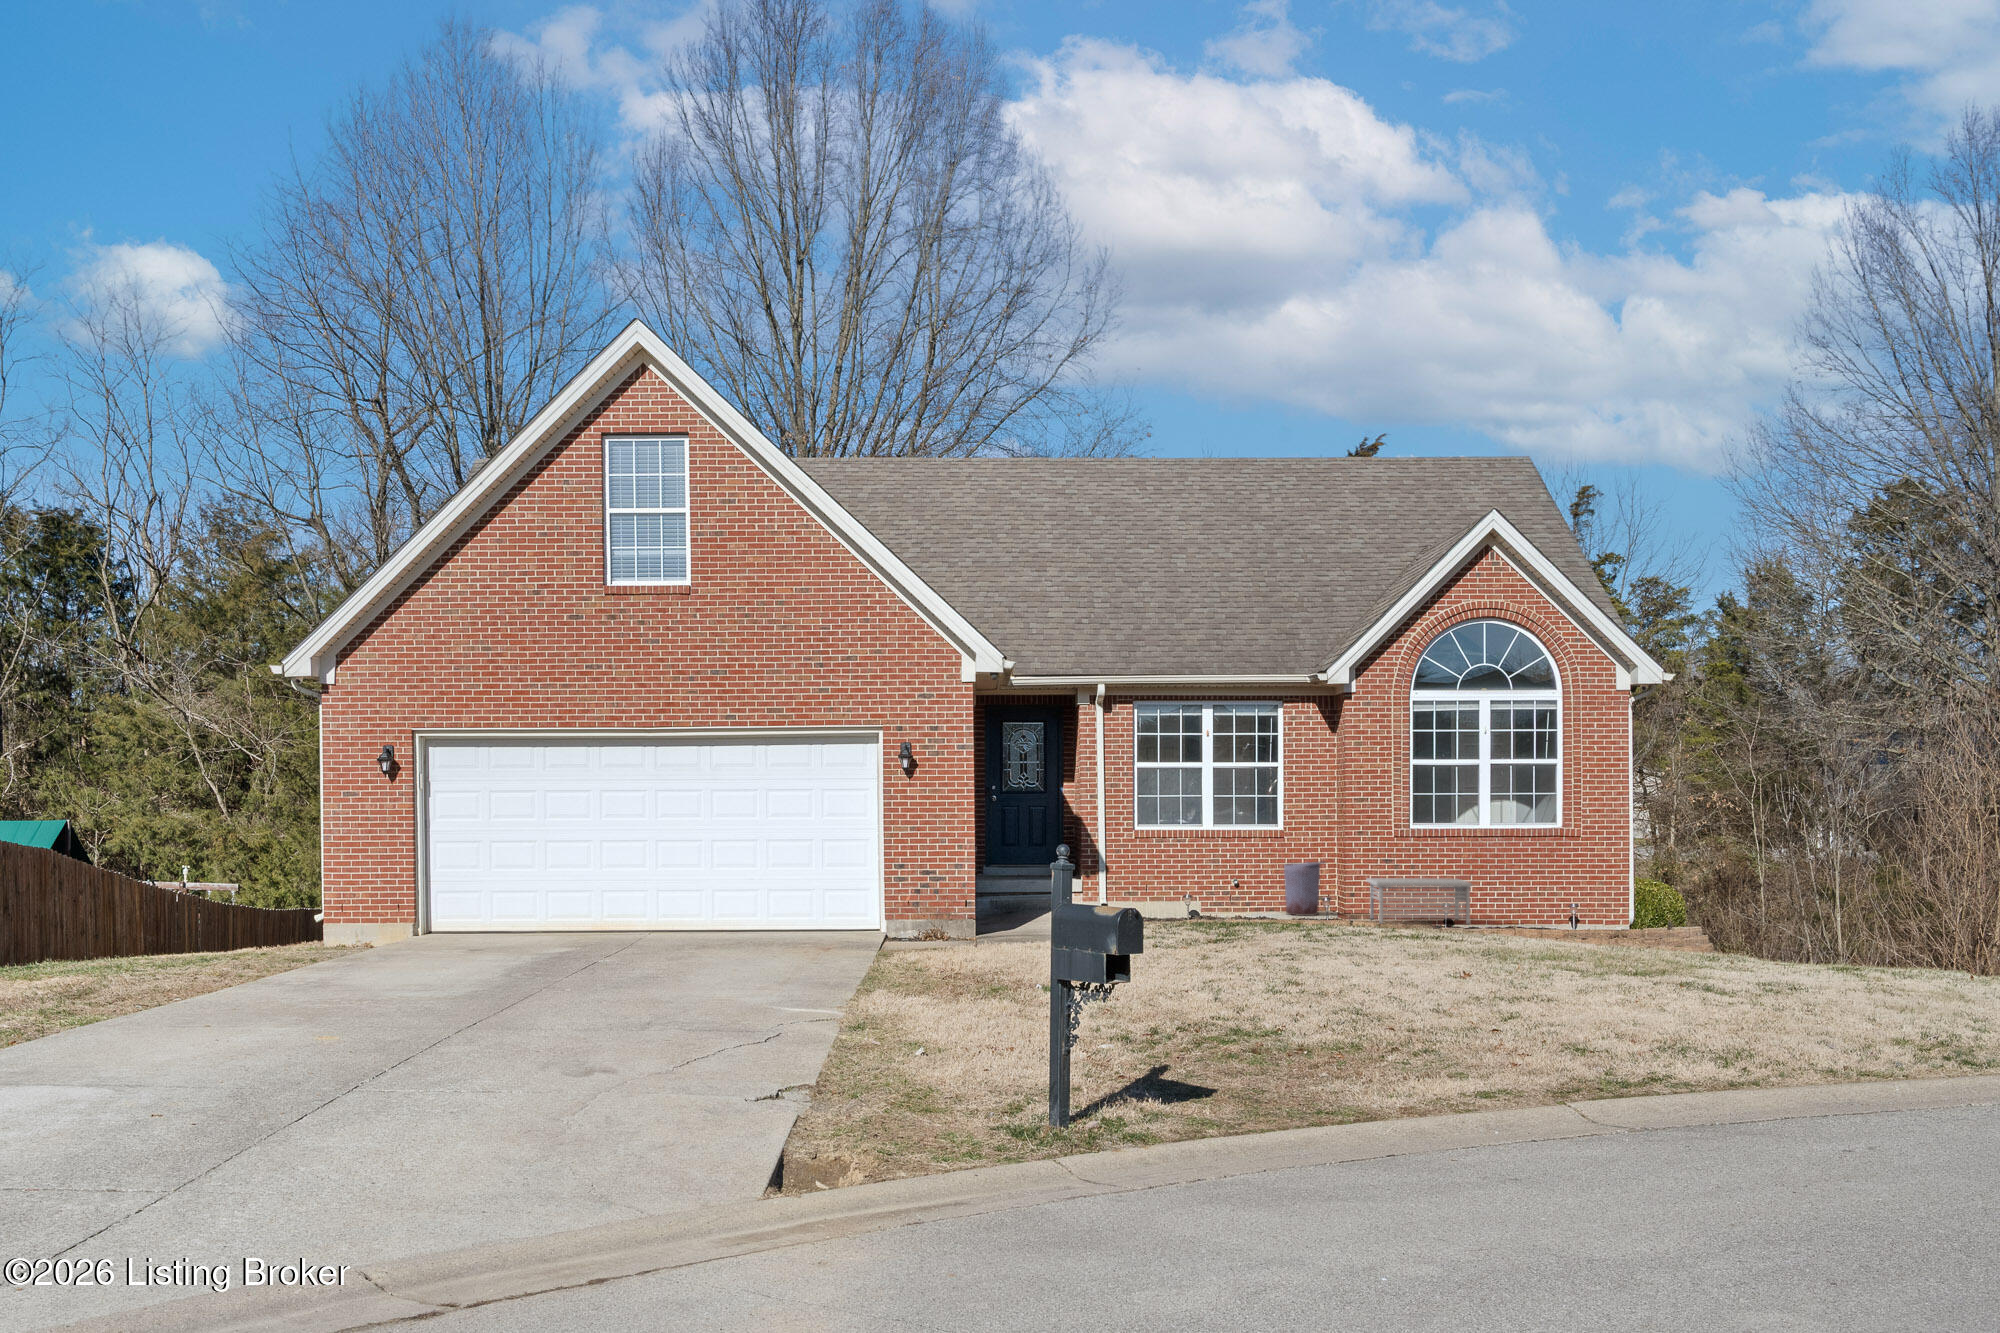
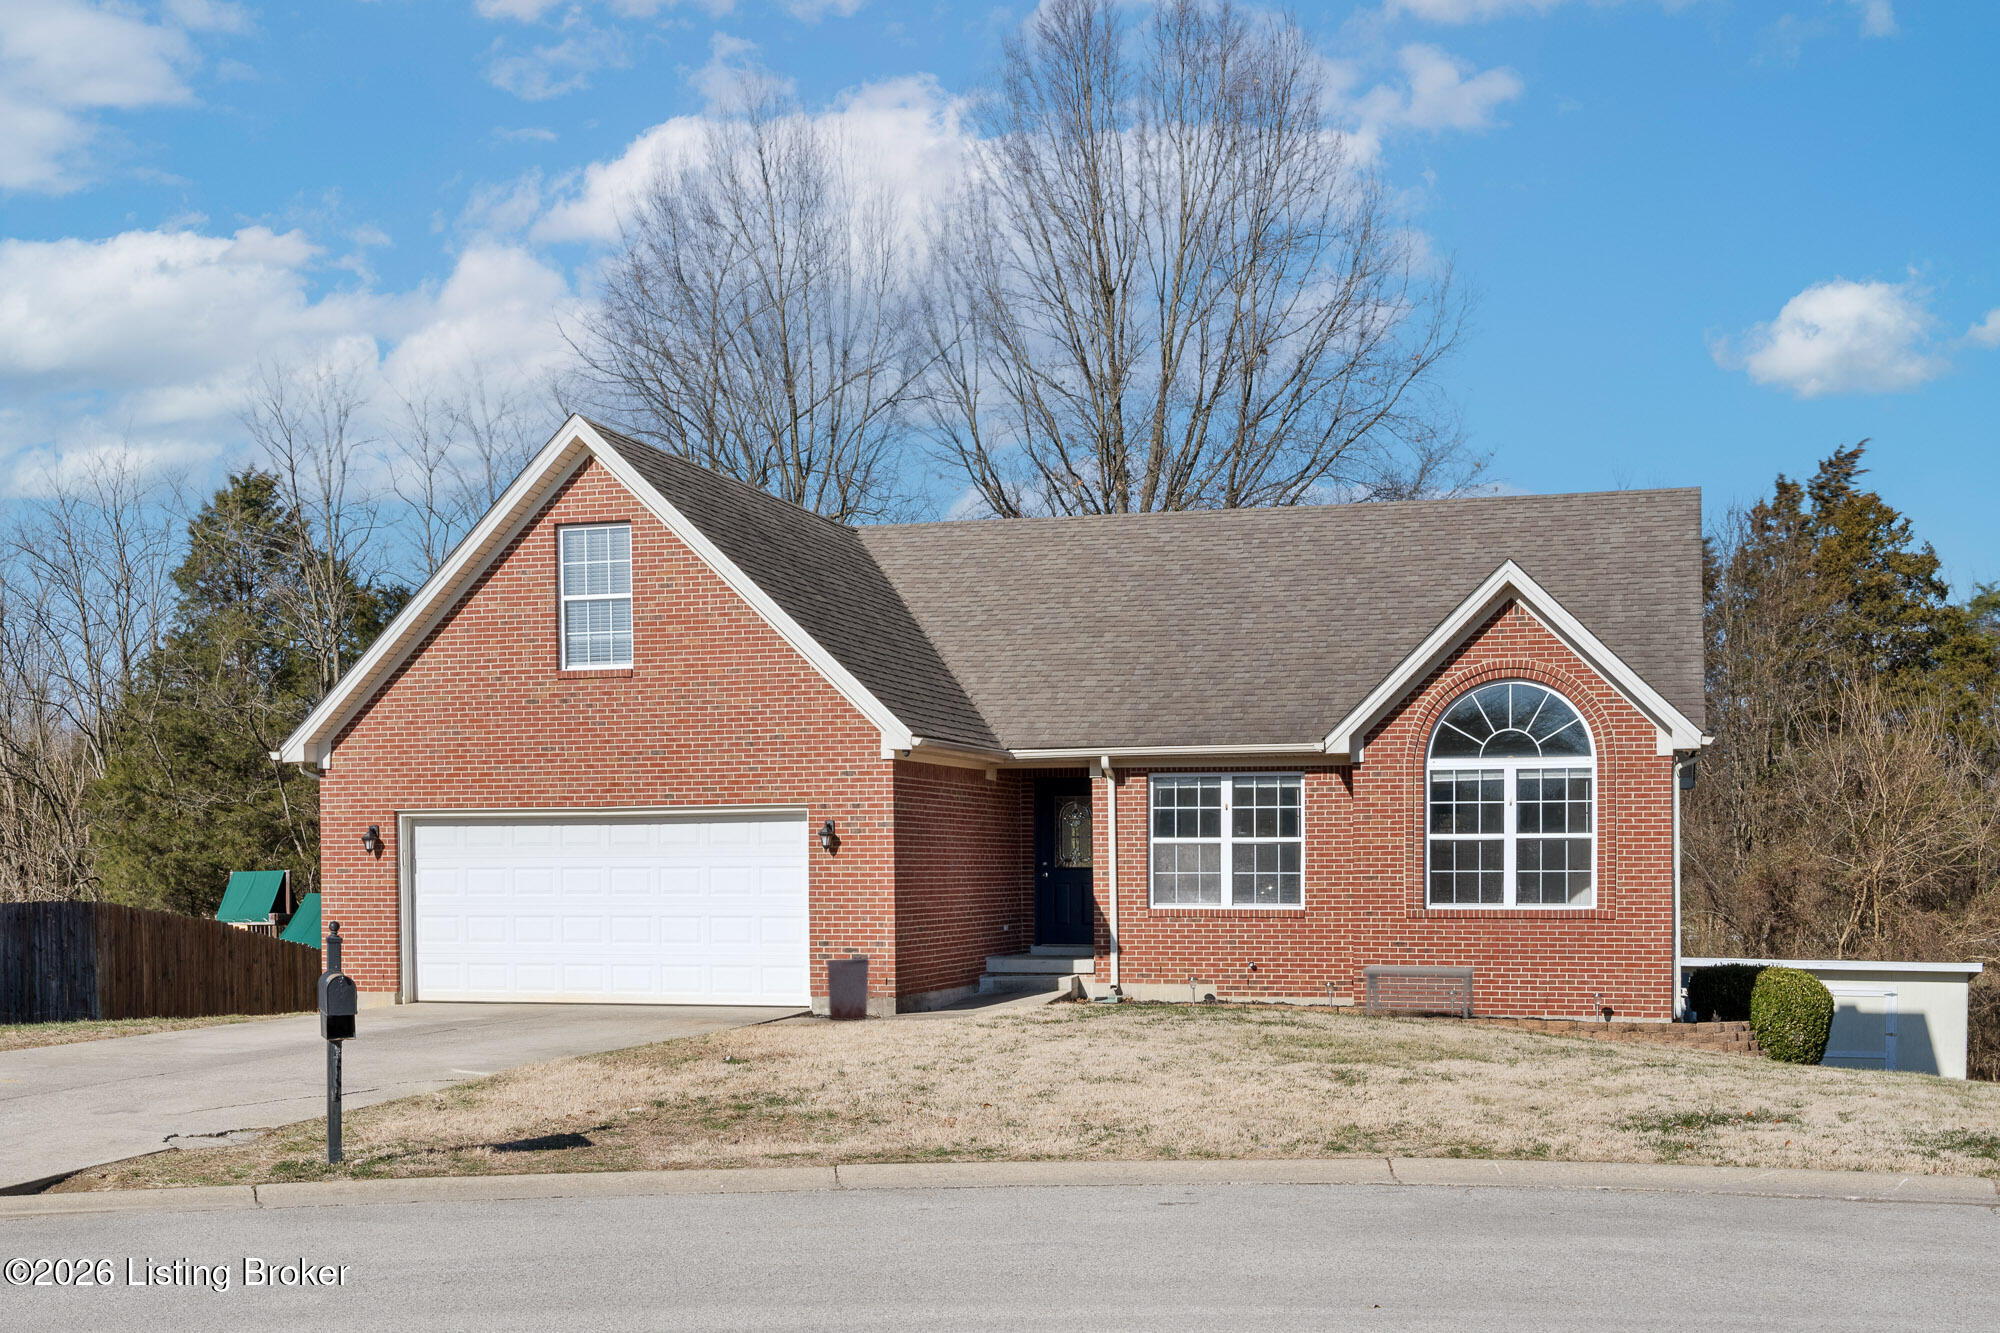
trash can: present [1284,861,1325,916] -> present [827,957,873,1020]

